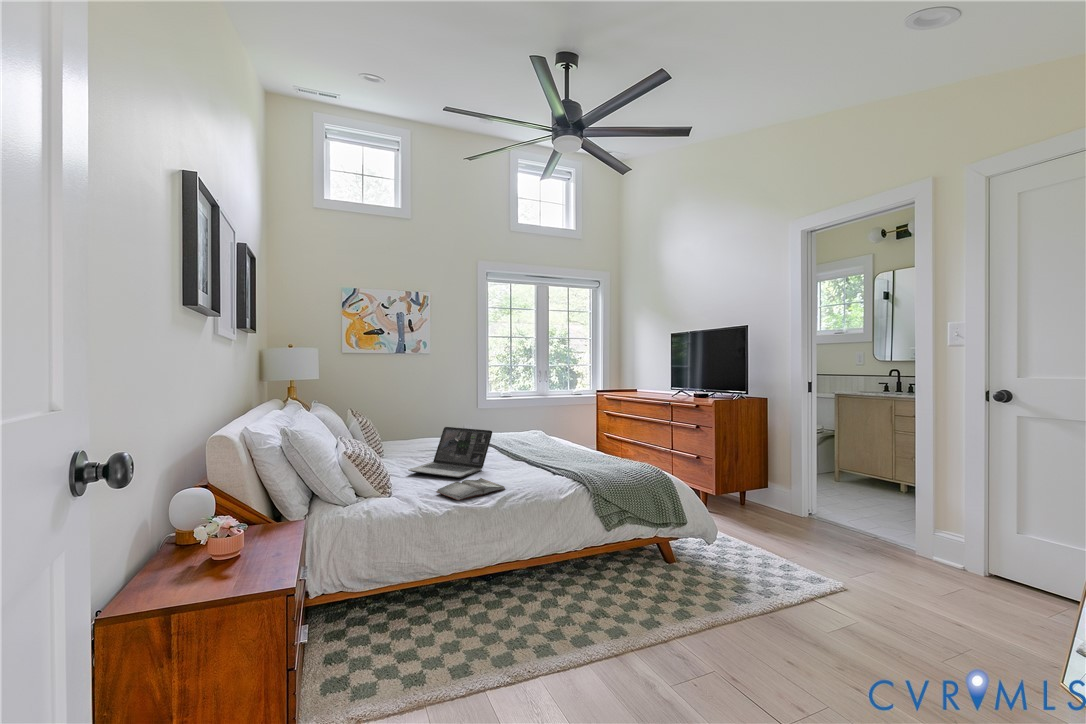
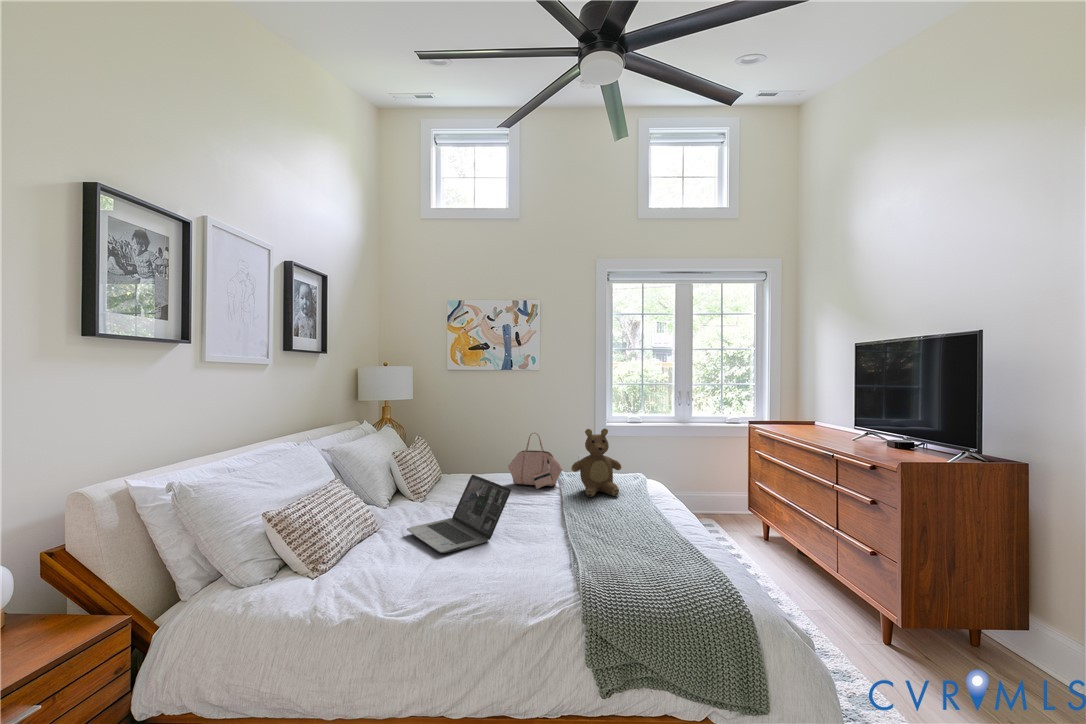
teddy bear: none [499,392,538,443] -> present [571,429,621,497]
handbag: none [439,399,487,444] -> present [508,433,562,489]
hardback book: present [436,478,506,500] -> none [382,561,467,602]

